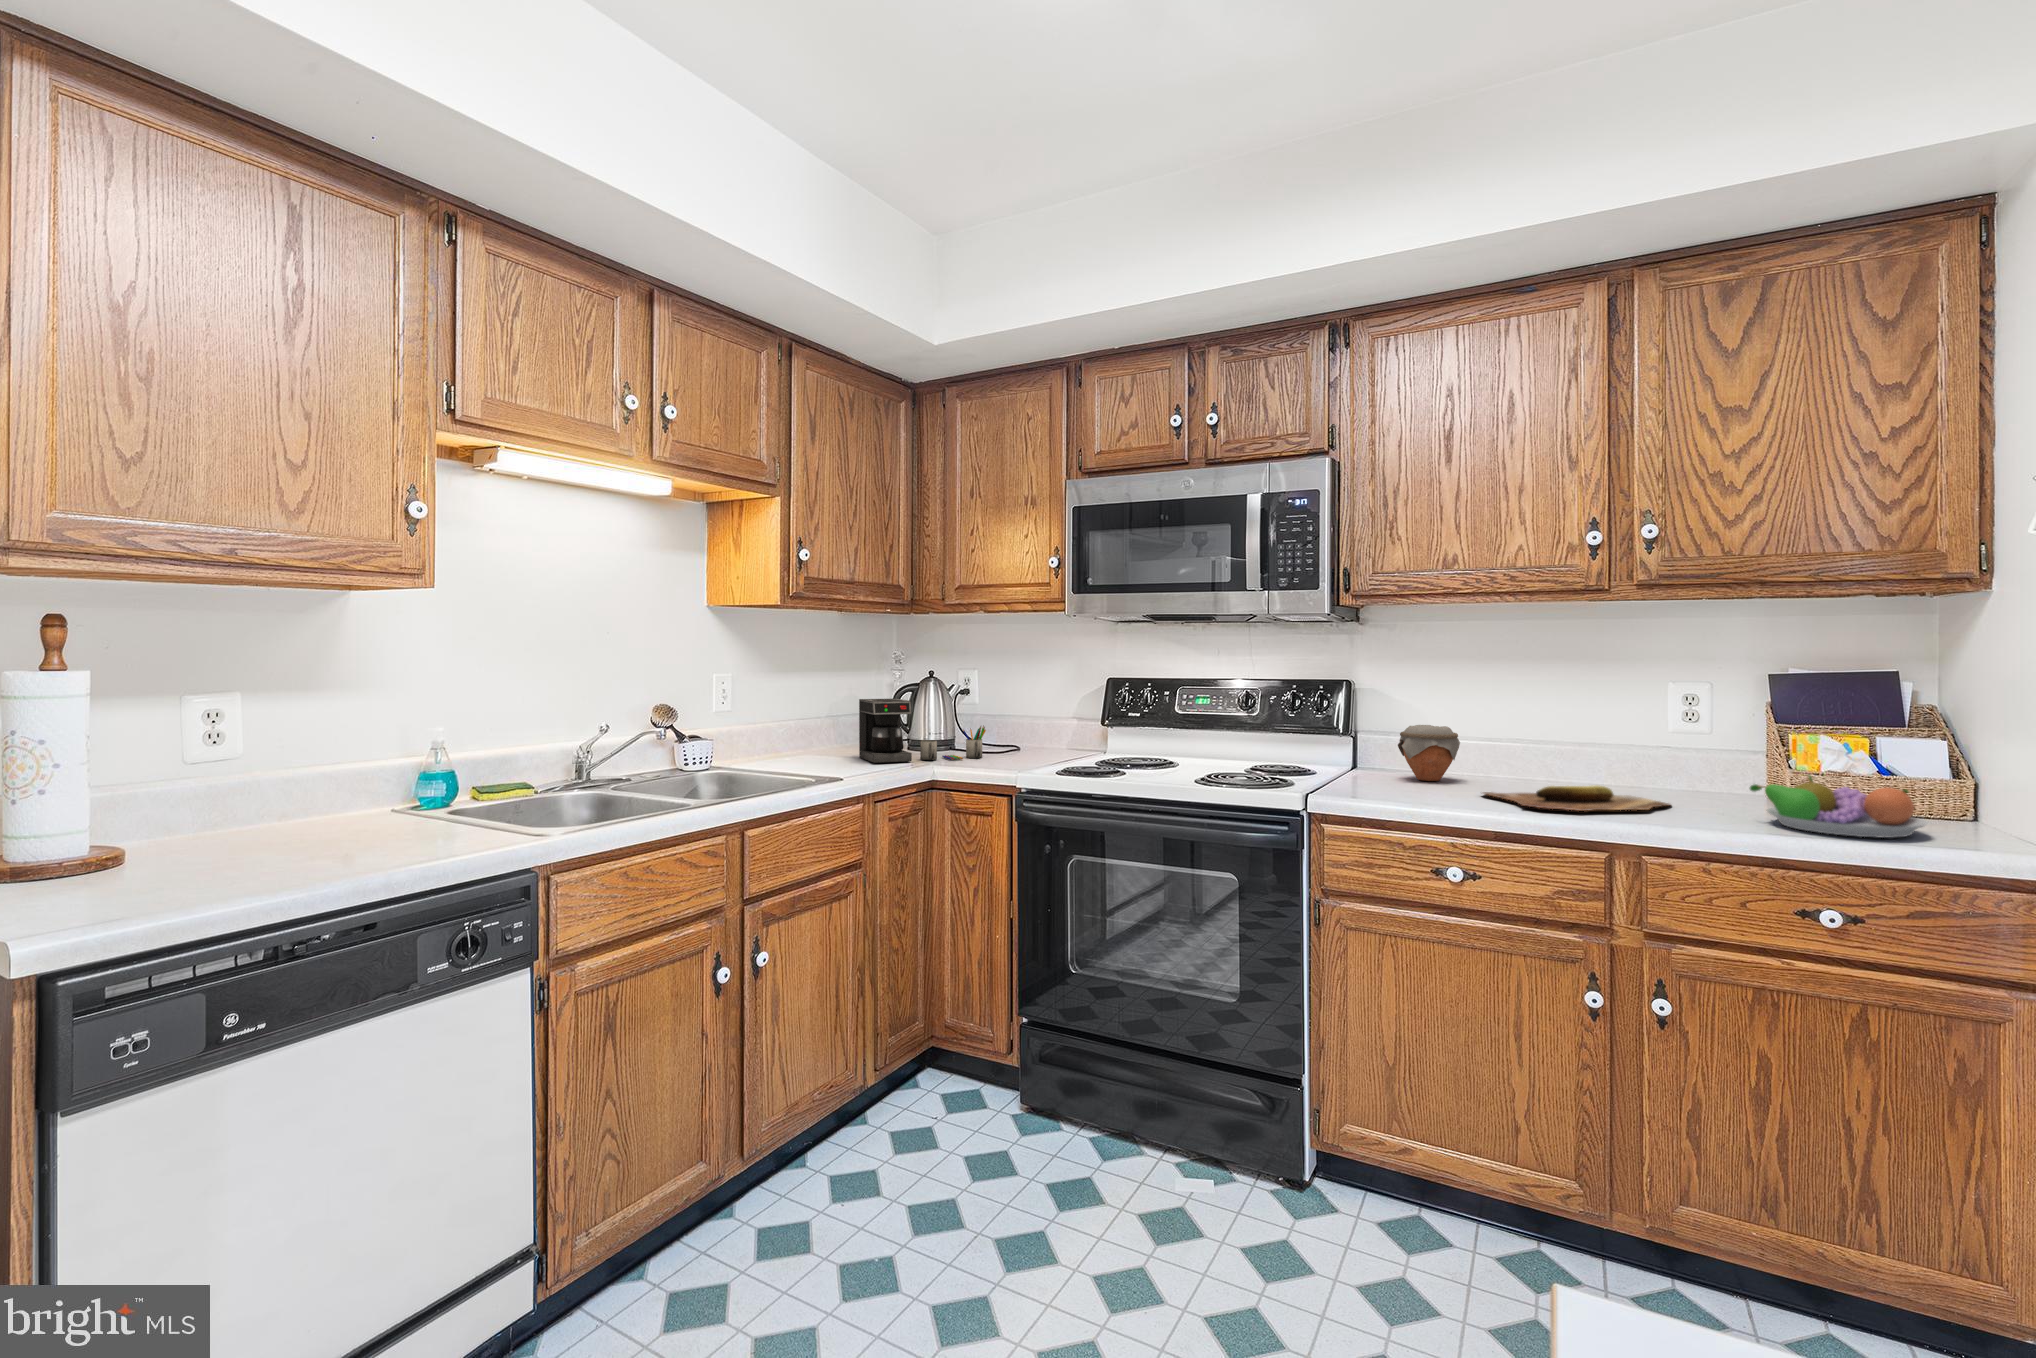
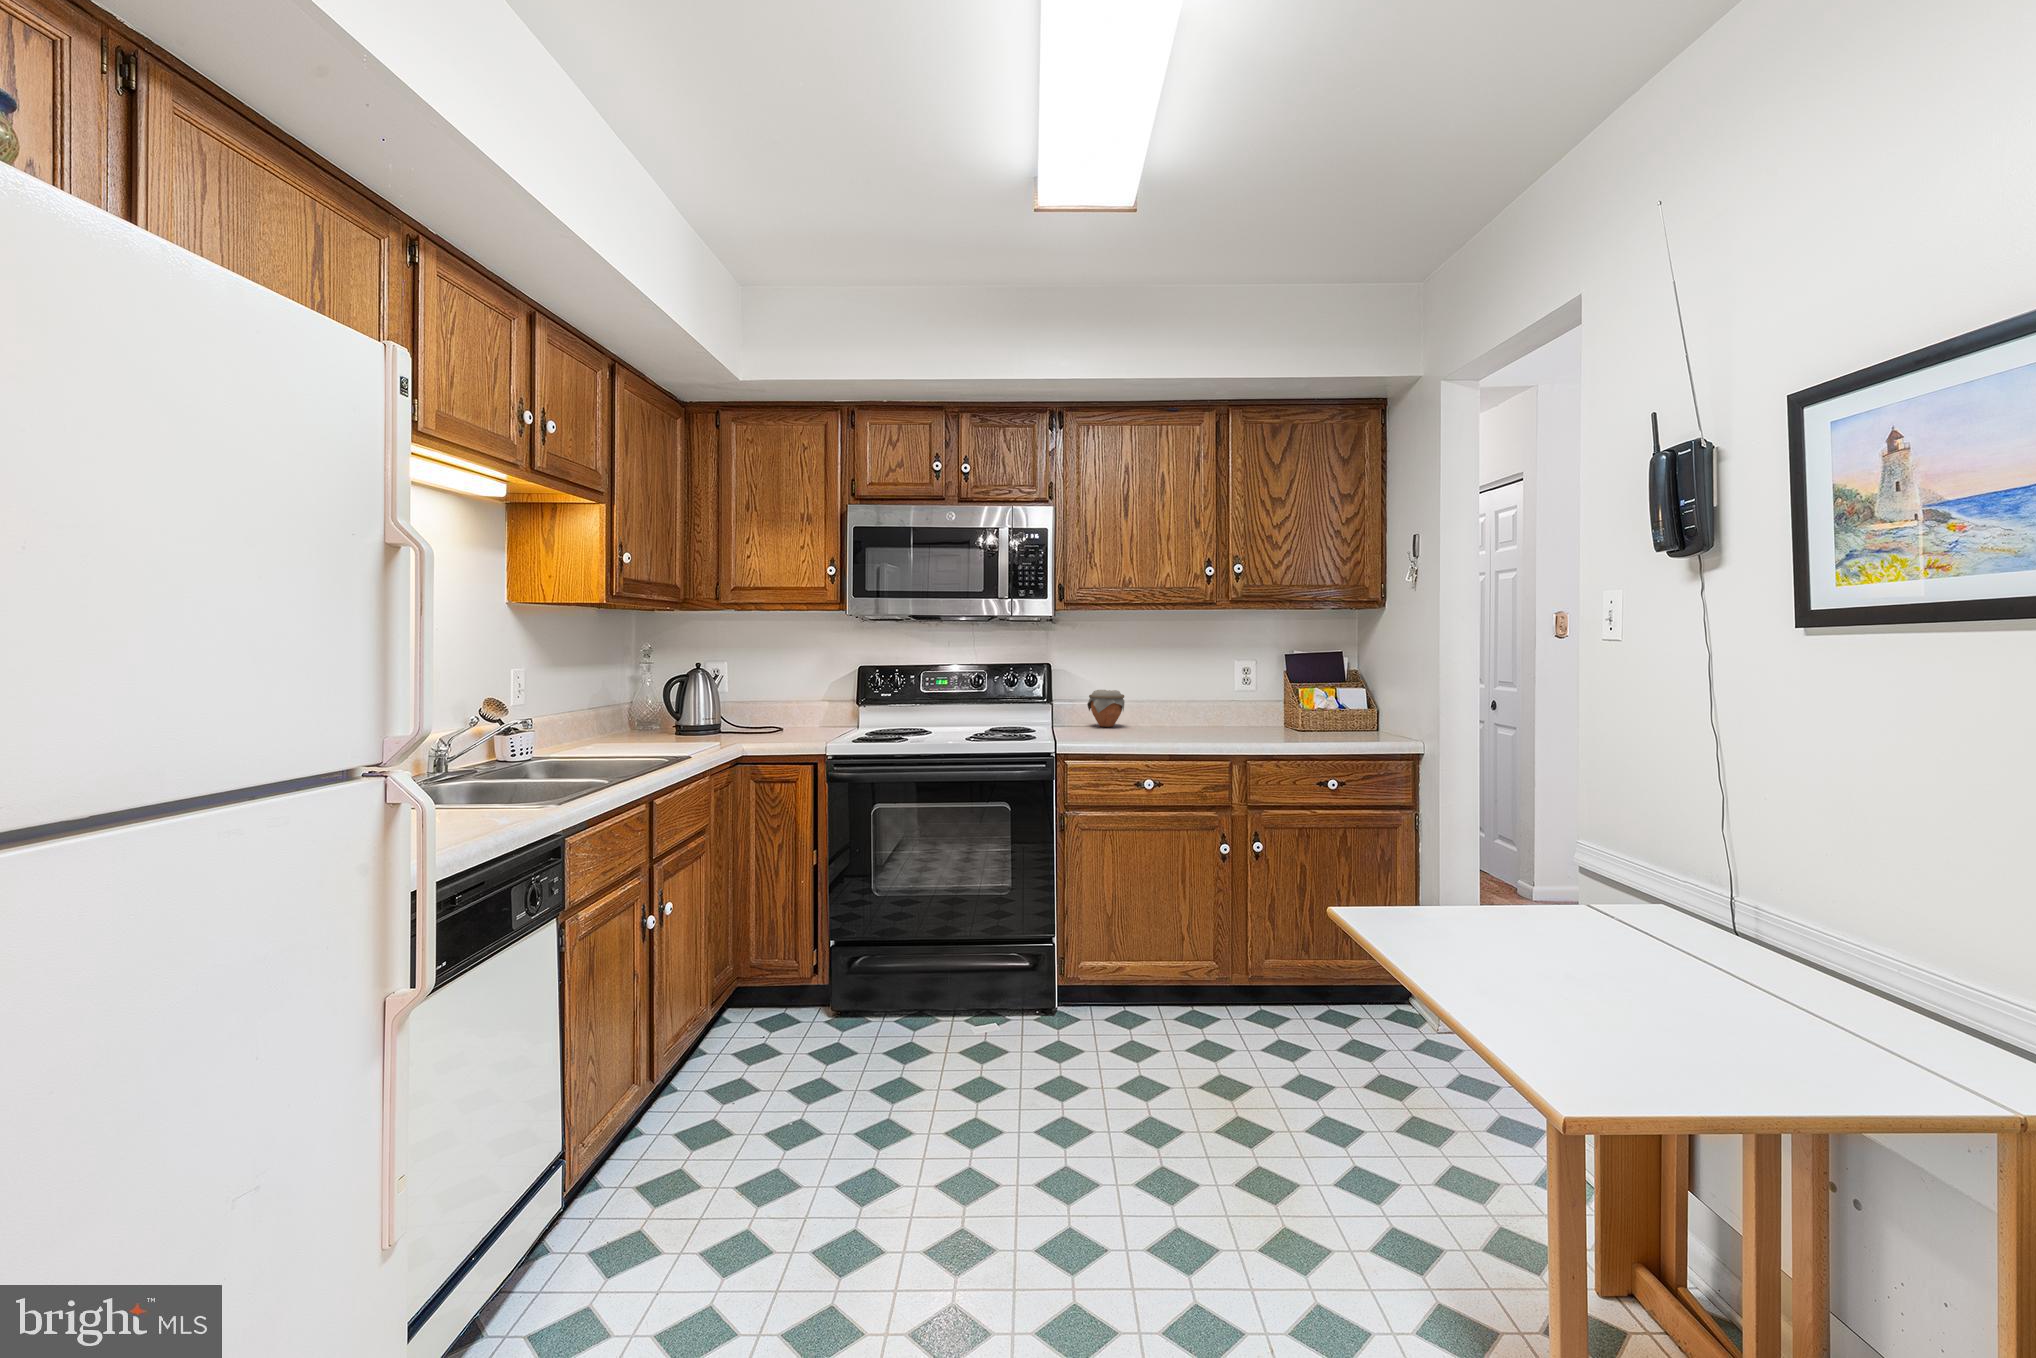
coffee maker: present [859,699,986,763] -> none [660,682,774,739]
fruit bowl: present [1750,776,1927,838] -> none [1293,710,1372,743]
cutting board: present [1483,785,1670,811] -> none [1150,723,1250,739]

